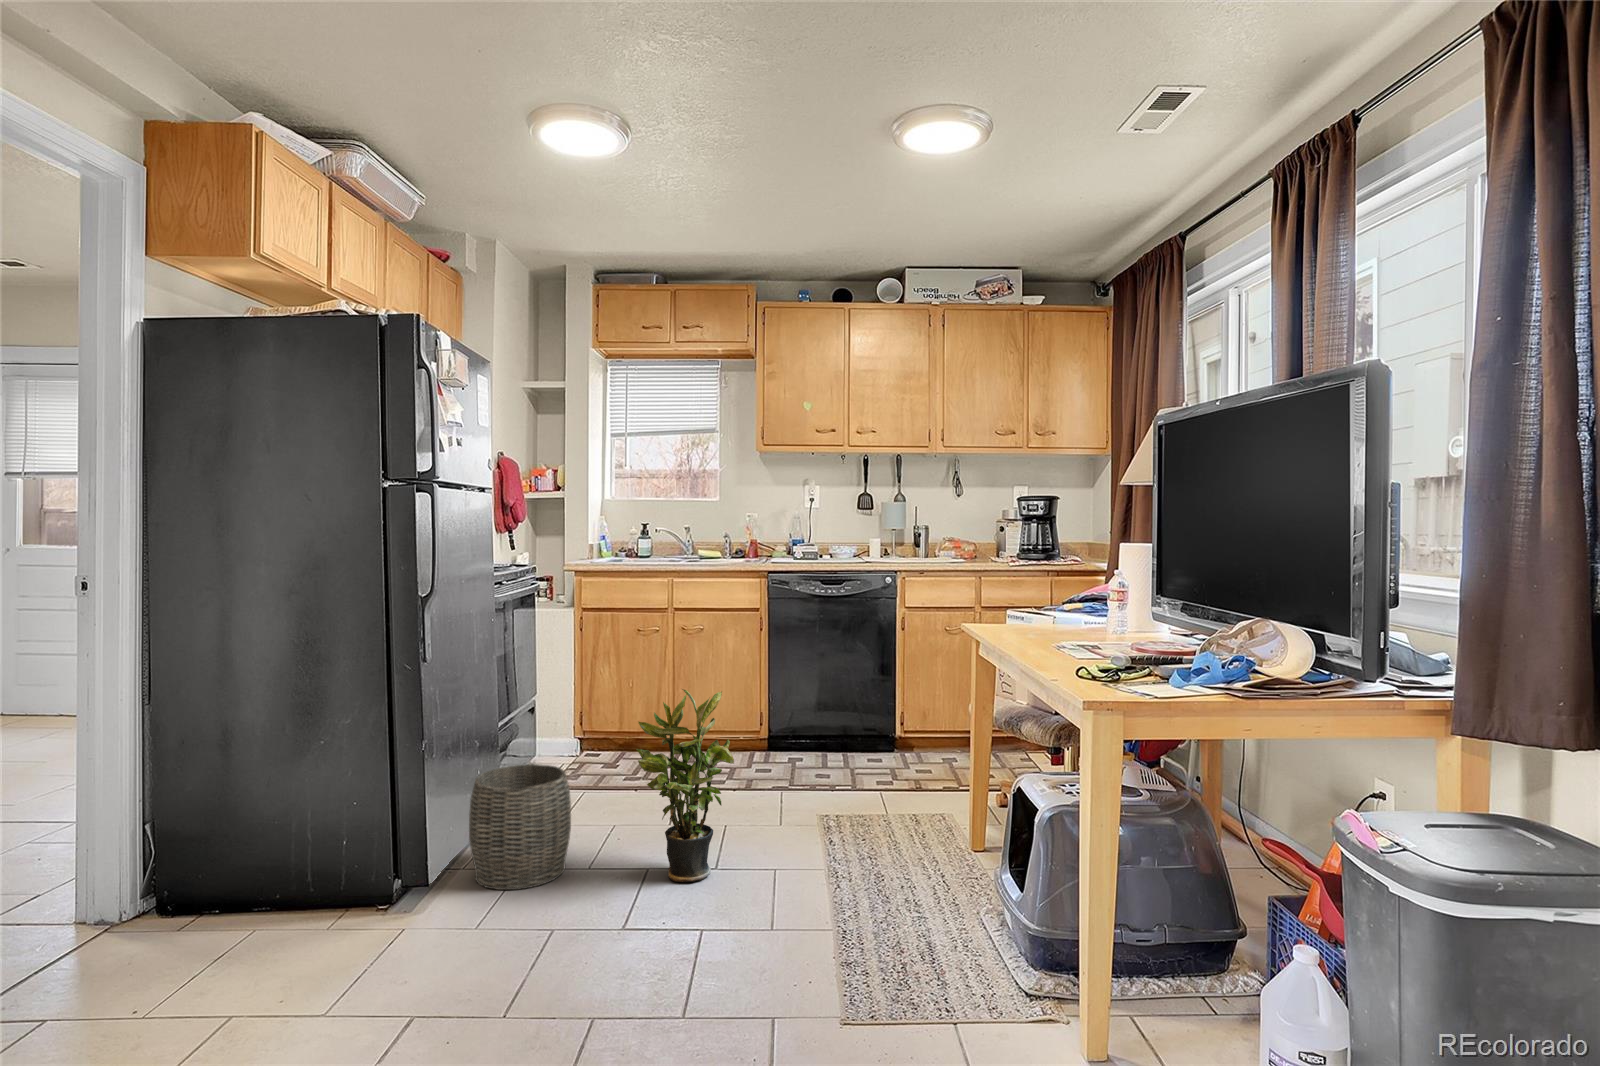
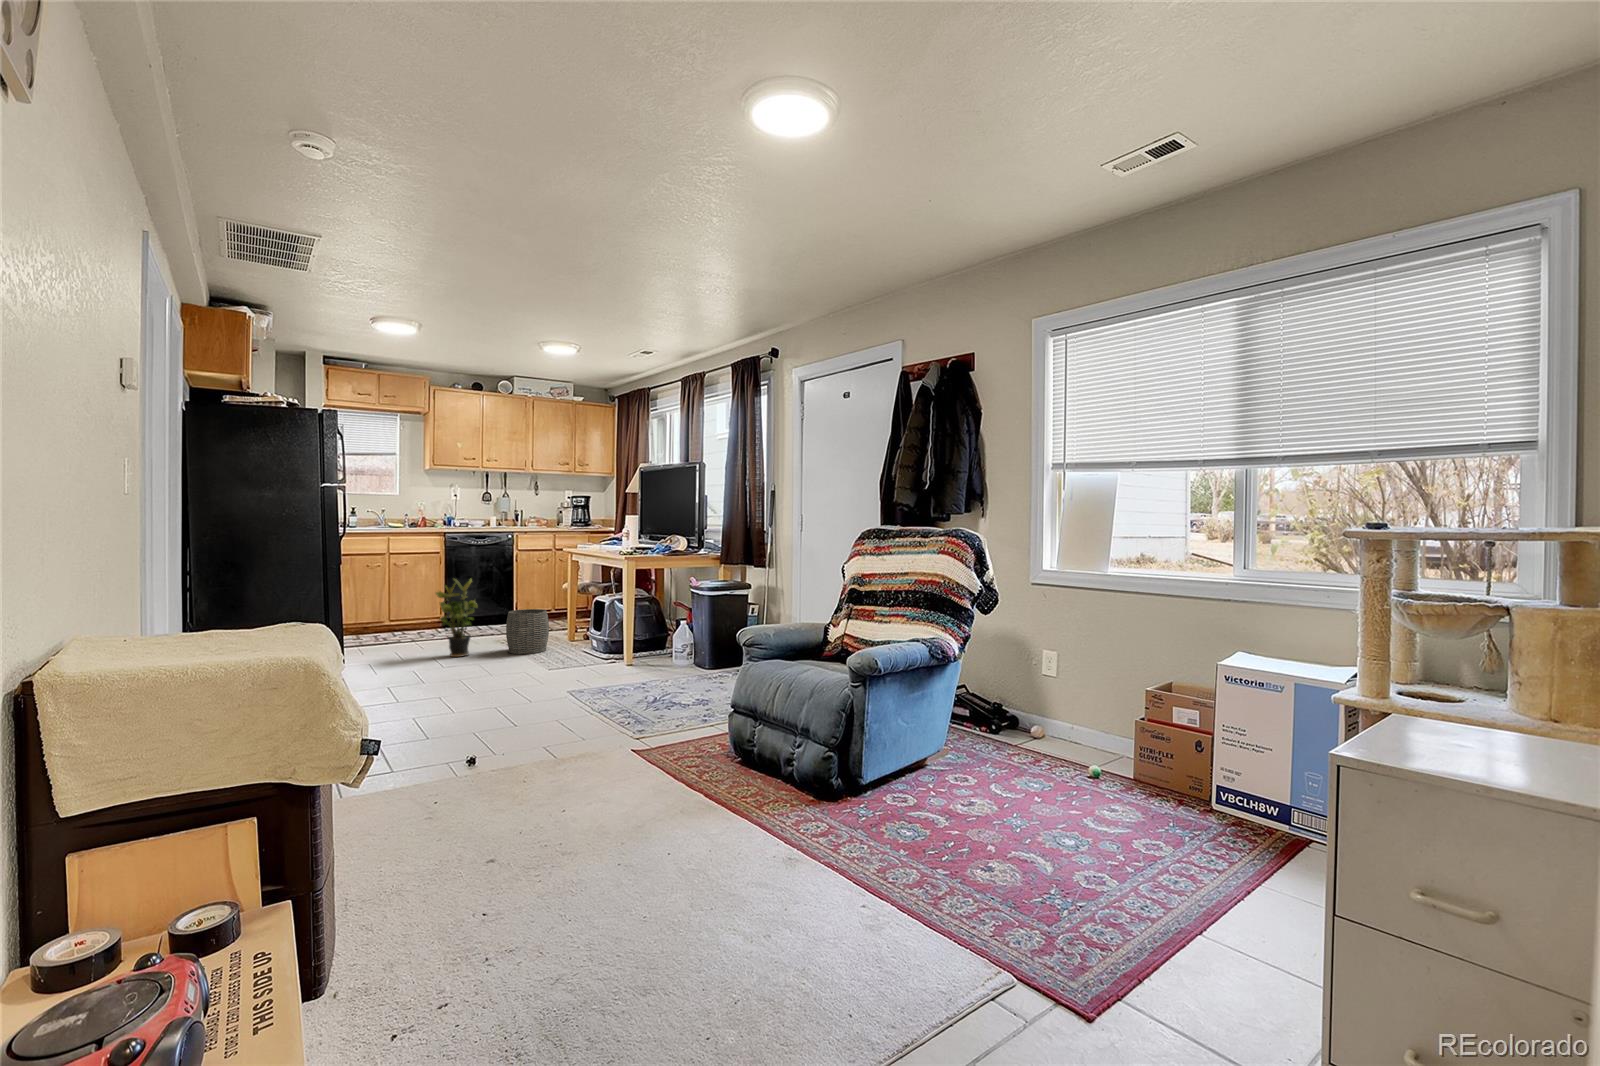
woven basket: present [469,764,571,890] -> present [506,609,549,654]

